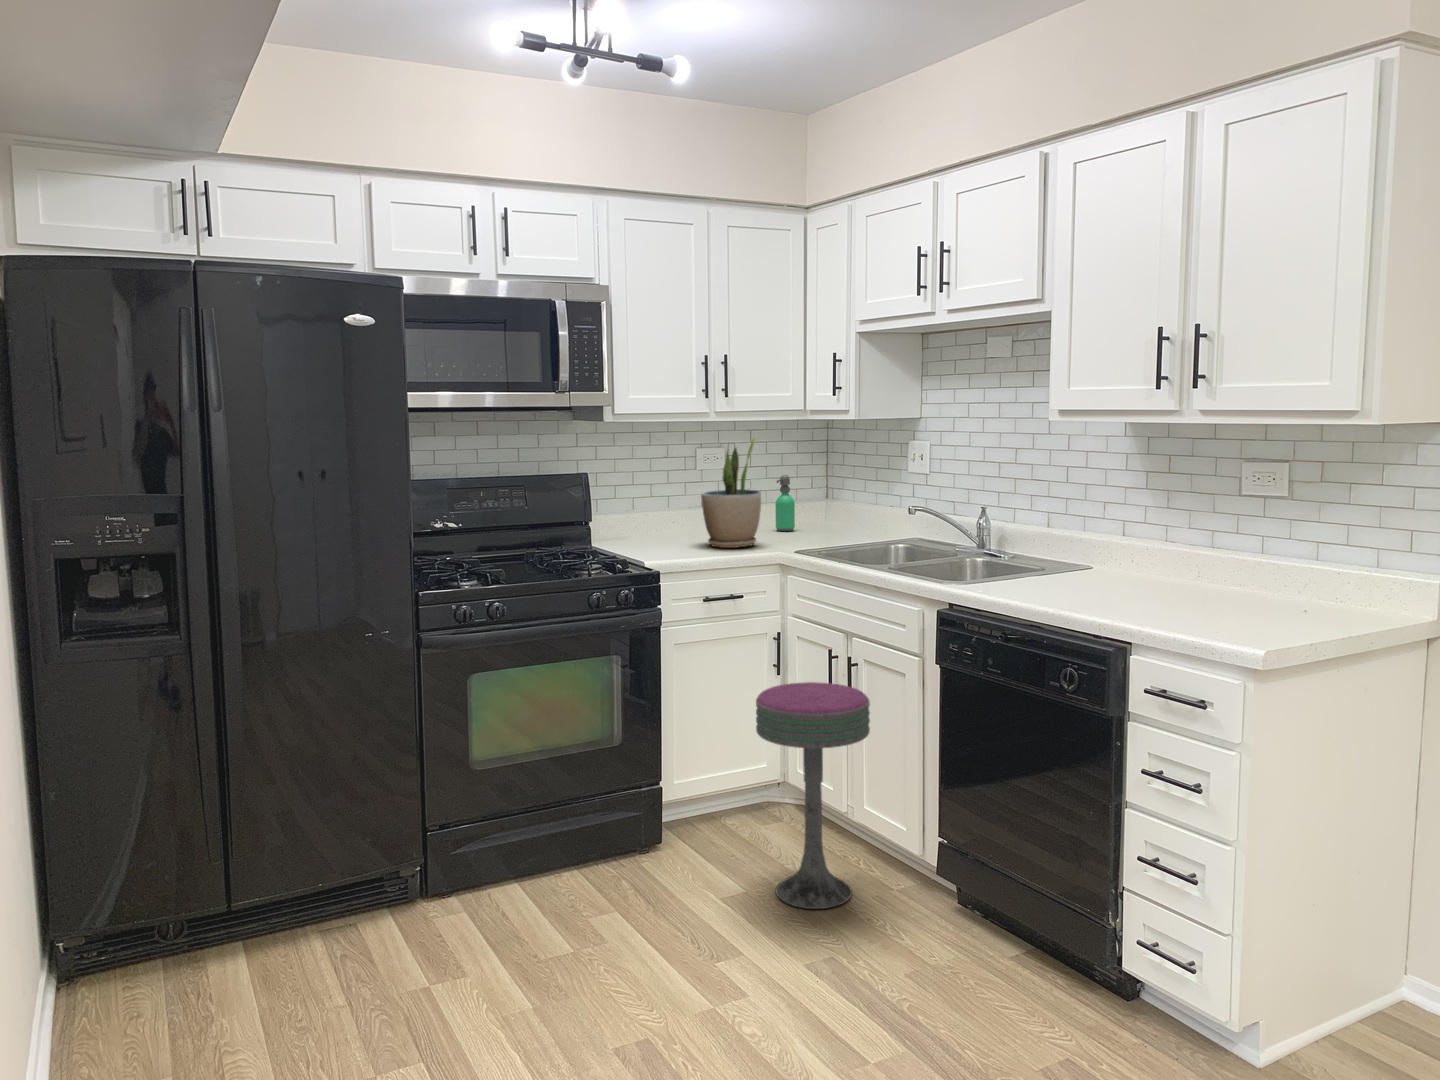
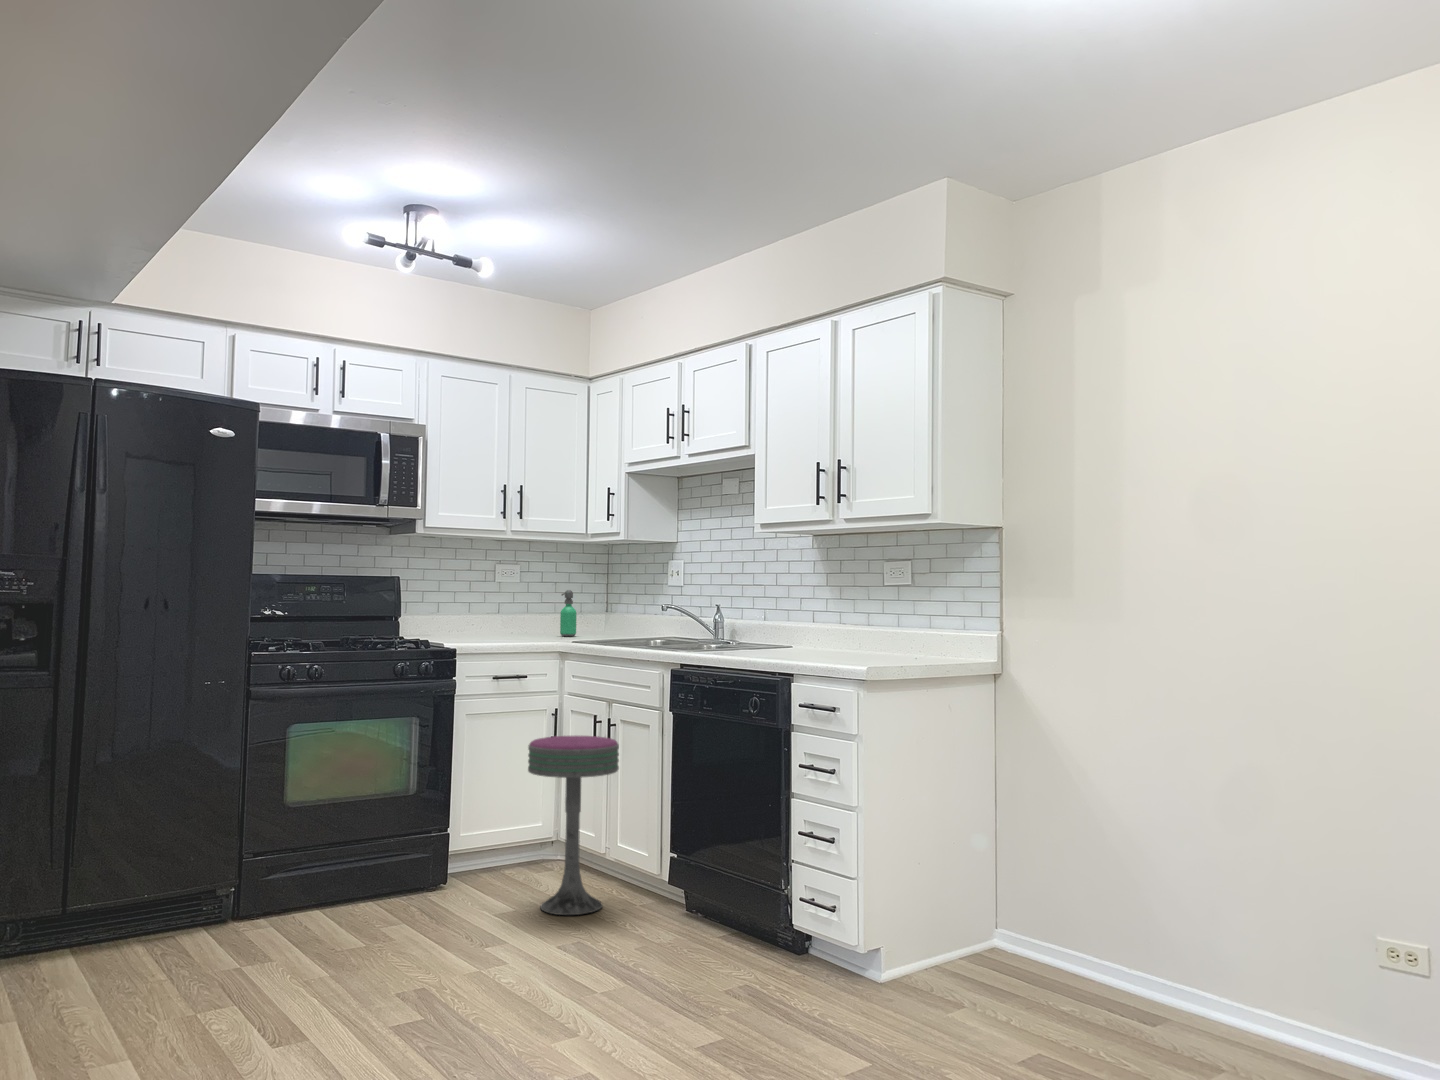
potted plant: present [701,436,761,548] -> none [496,549,546,641]

